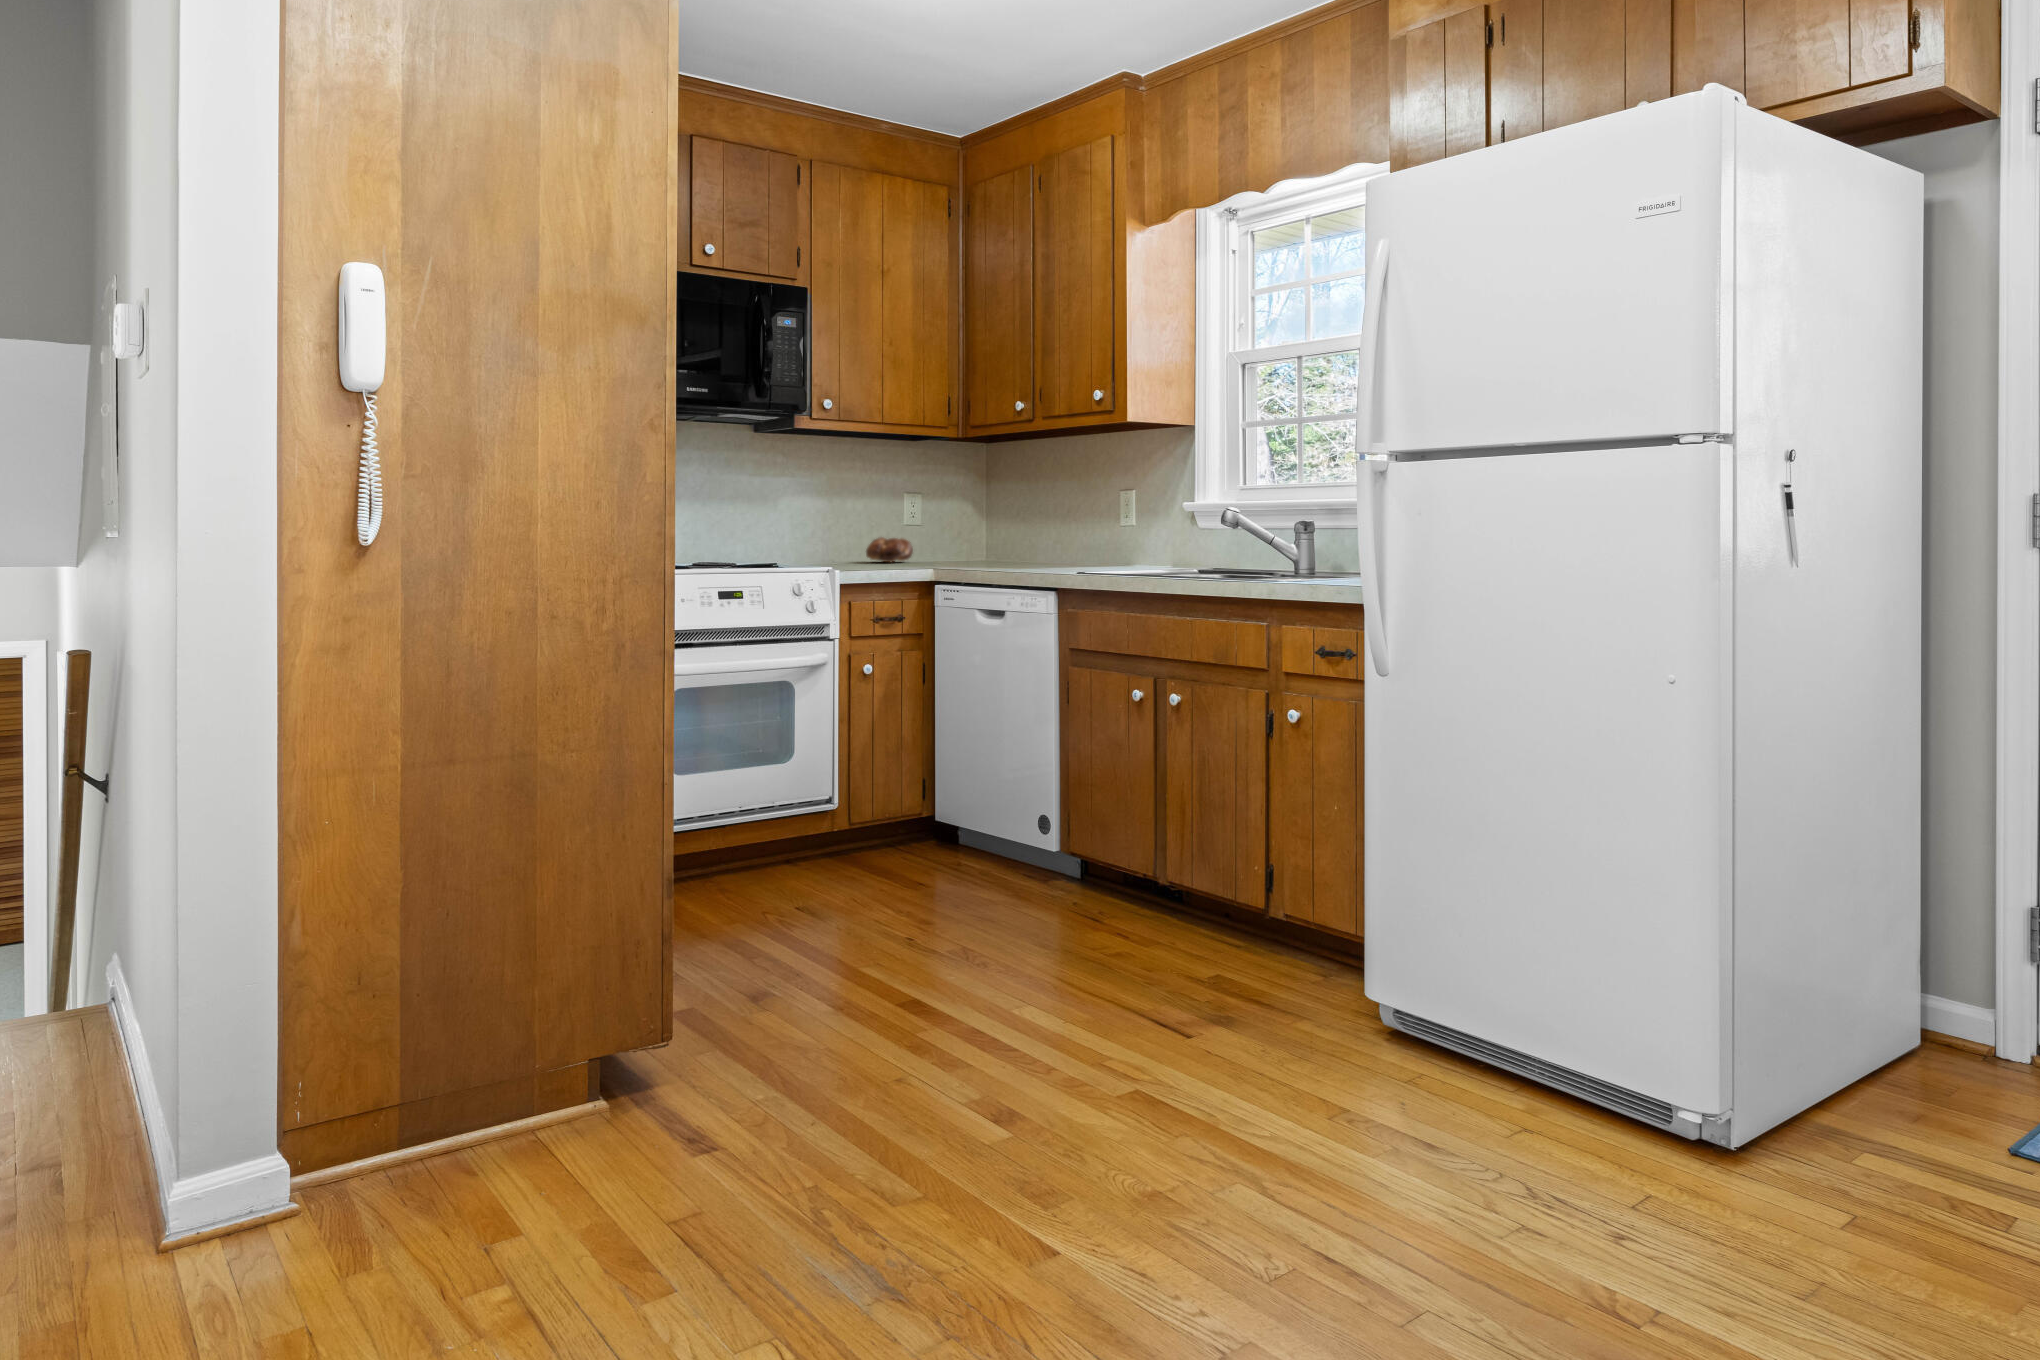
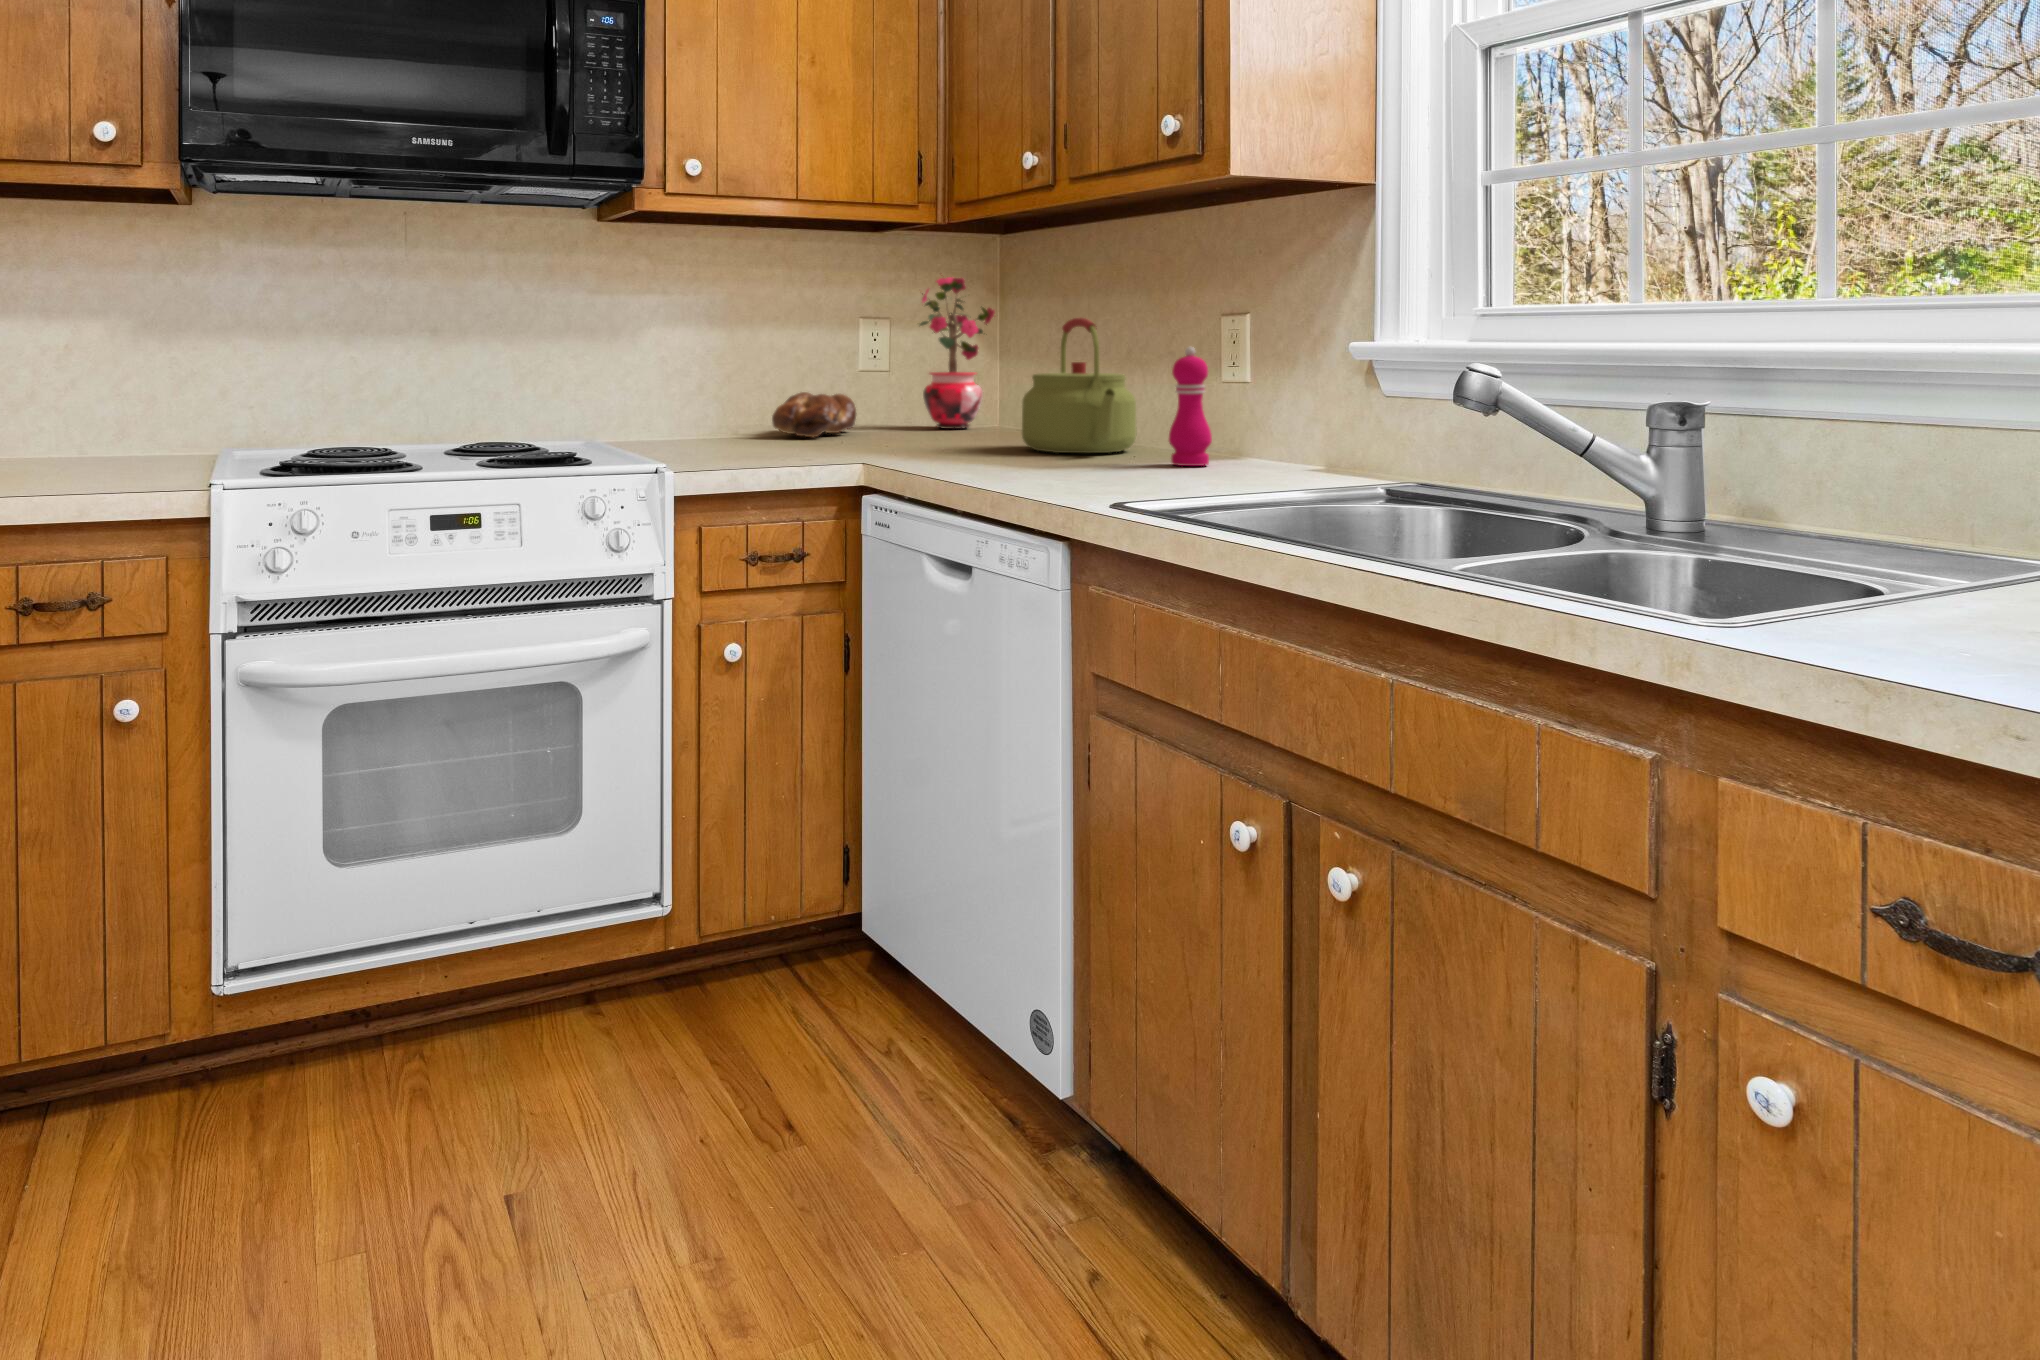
potted plant: none [939,467,992,560] -> present [920,277,995,429]
kettle: none [1016,492,1078,565] -> present [1022,318,1137,453]
pepper mill: none [1096,506,1118,567] -> present [1169,347,1212,466]

